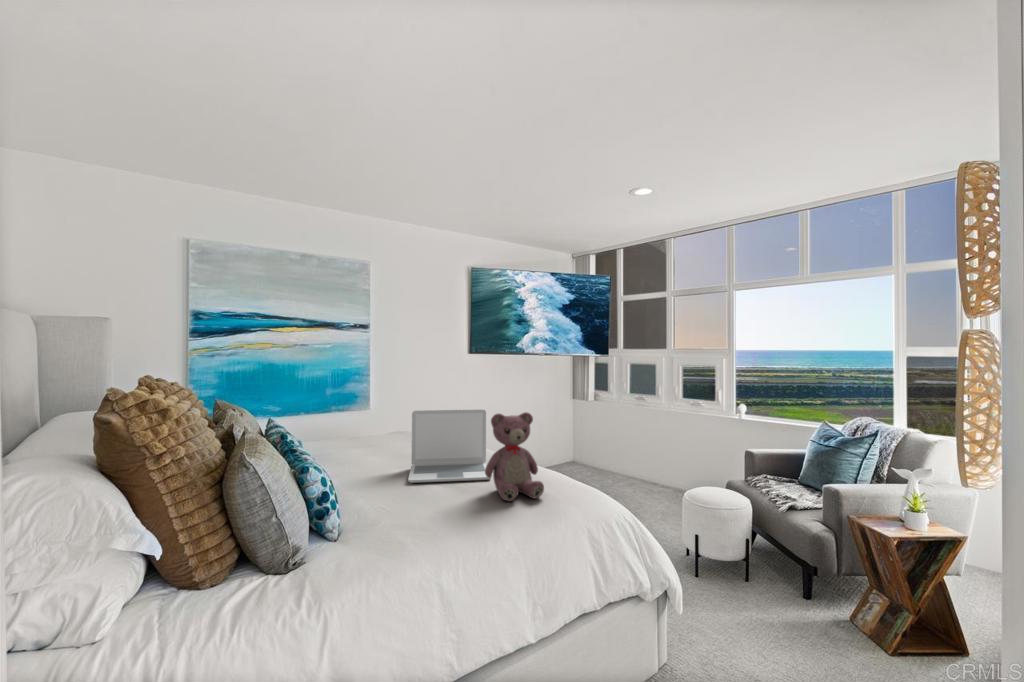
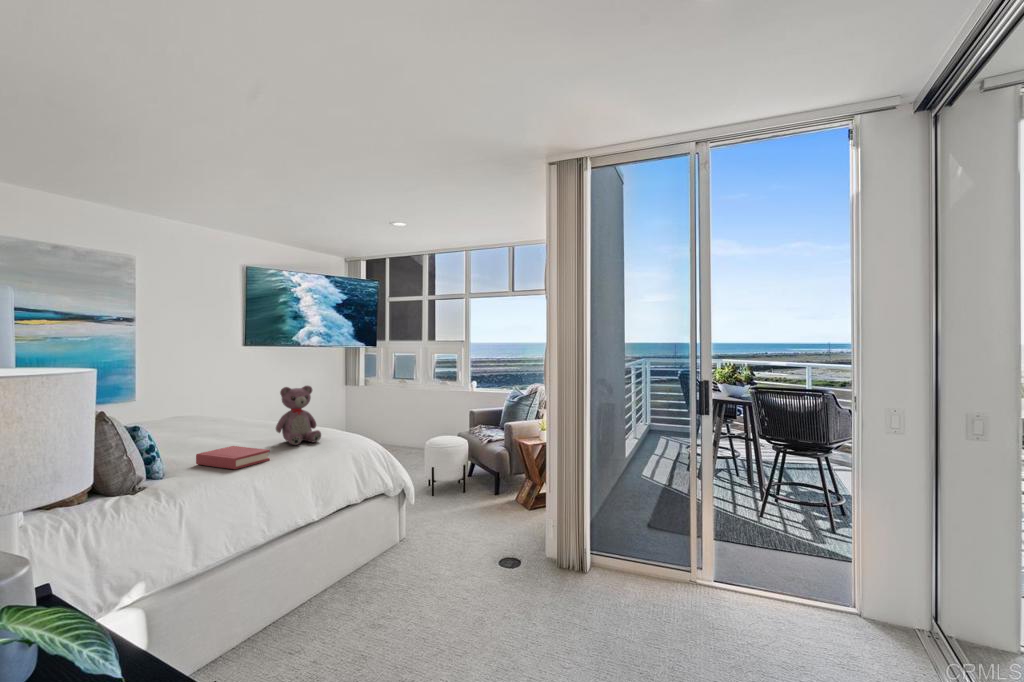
laptop: present [408,410,489,483] -> none [206,388,279,445]
hardback book: none [378,497,469,548] -> present [196,446,270,469]

